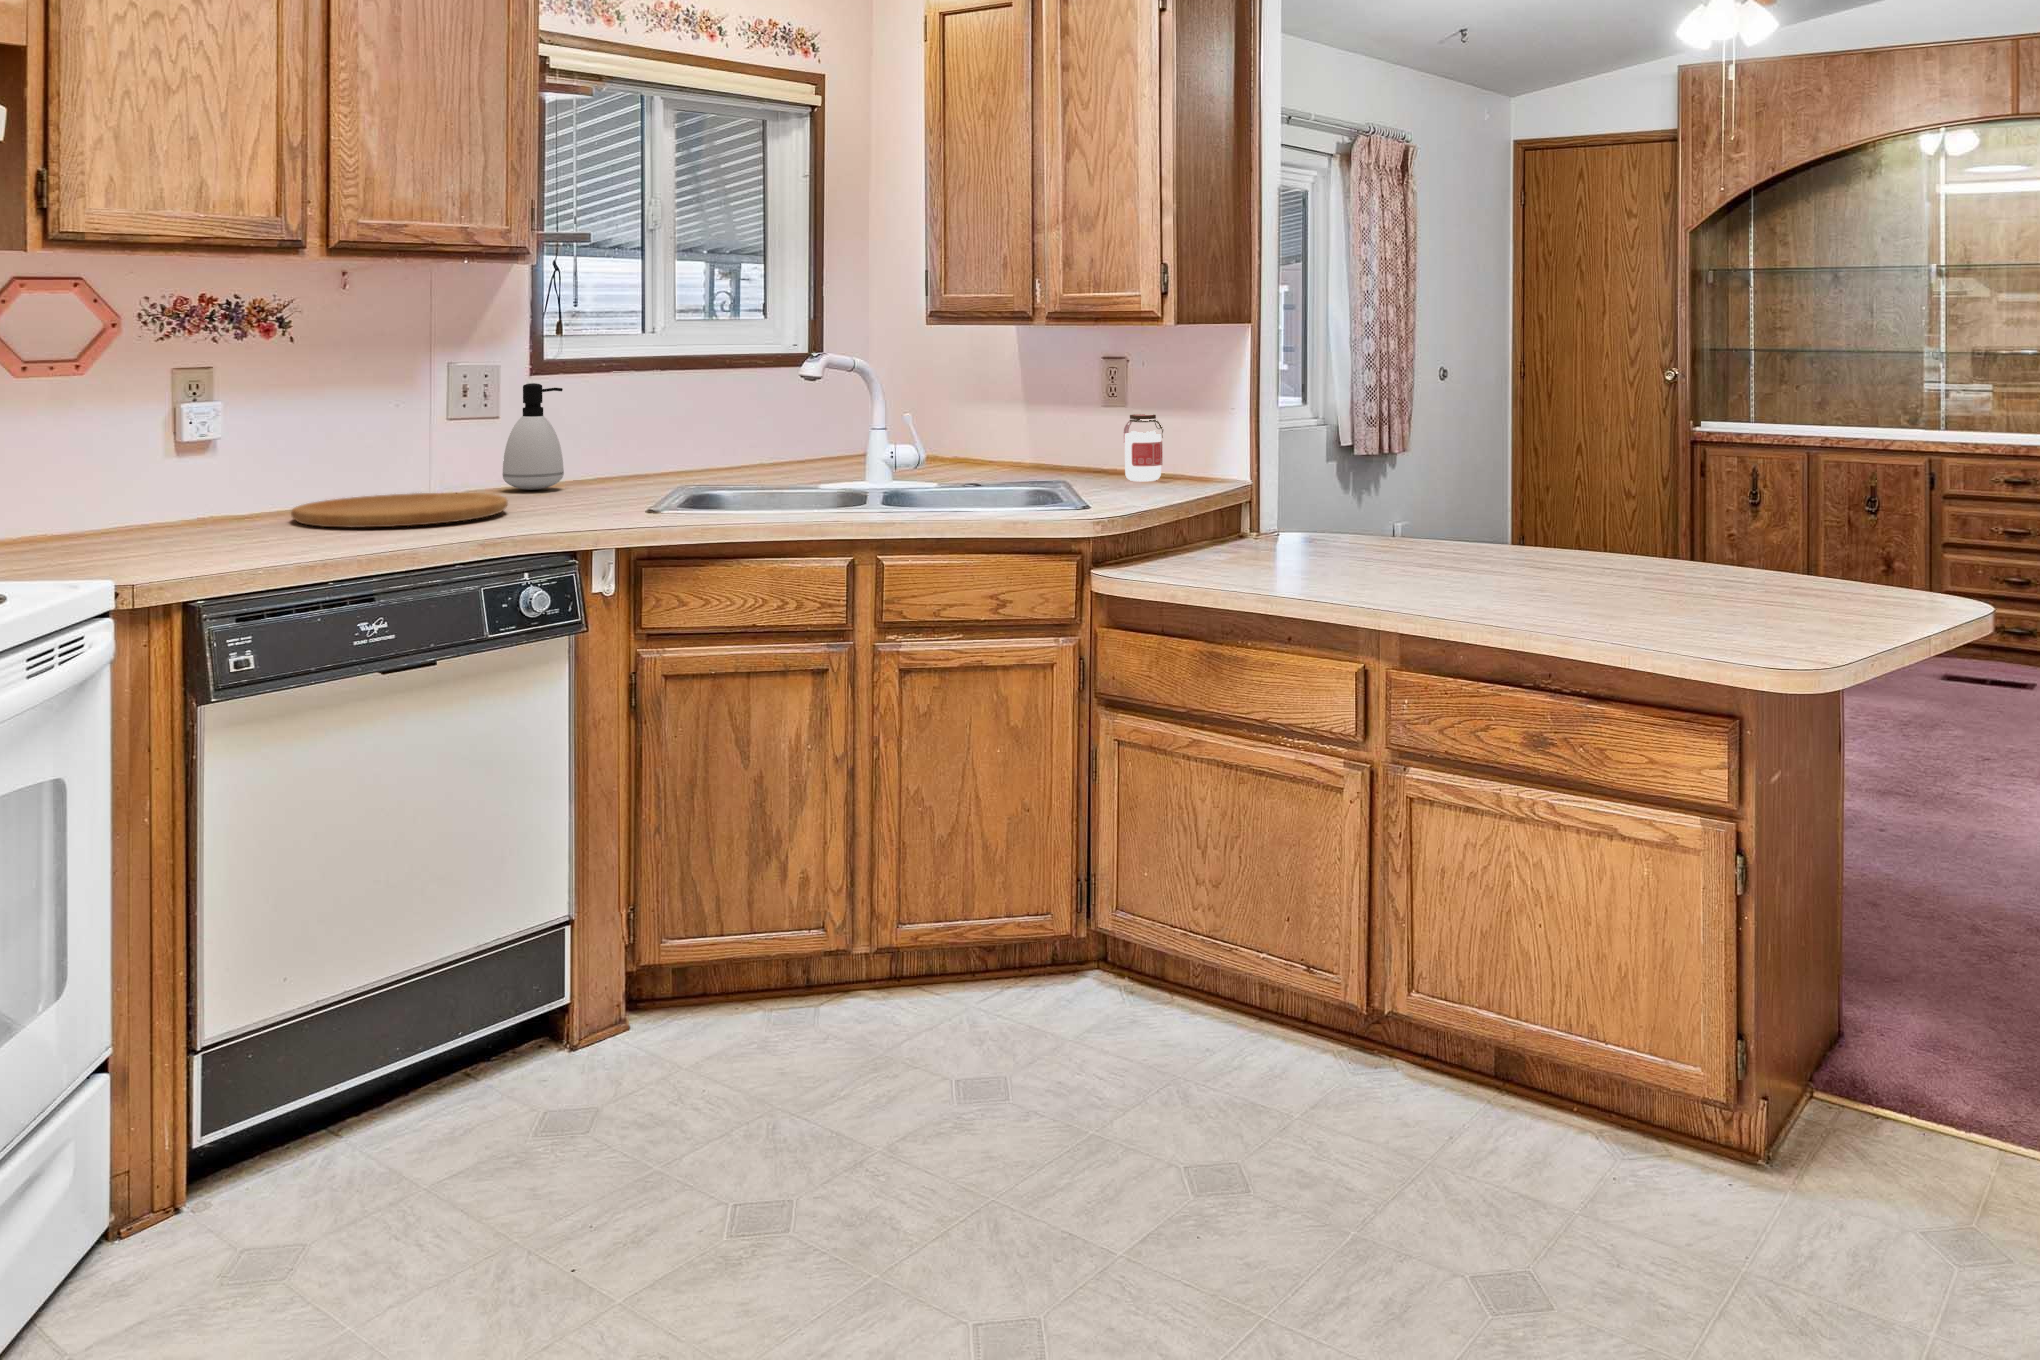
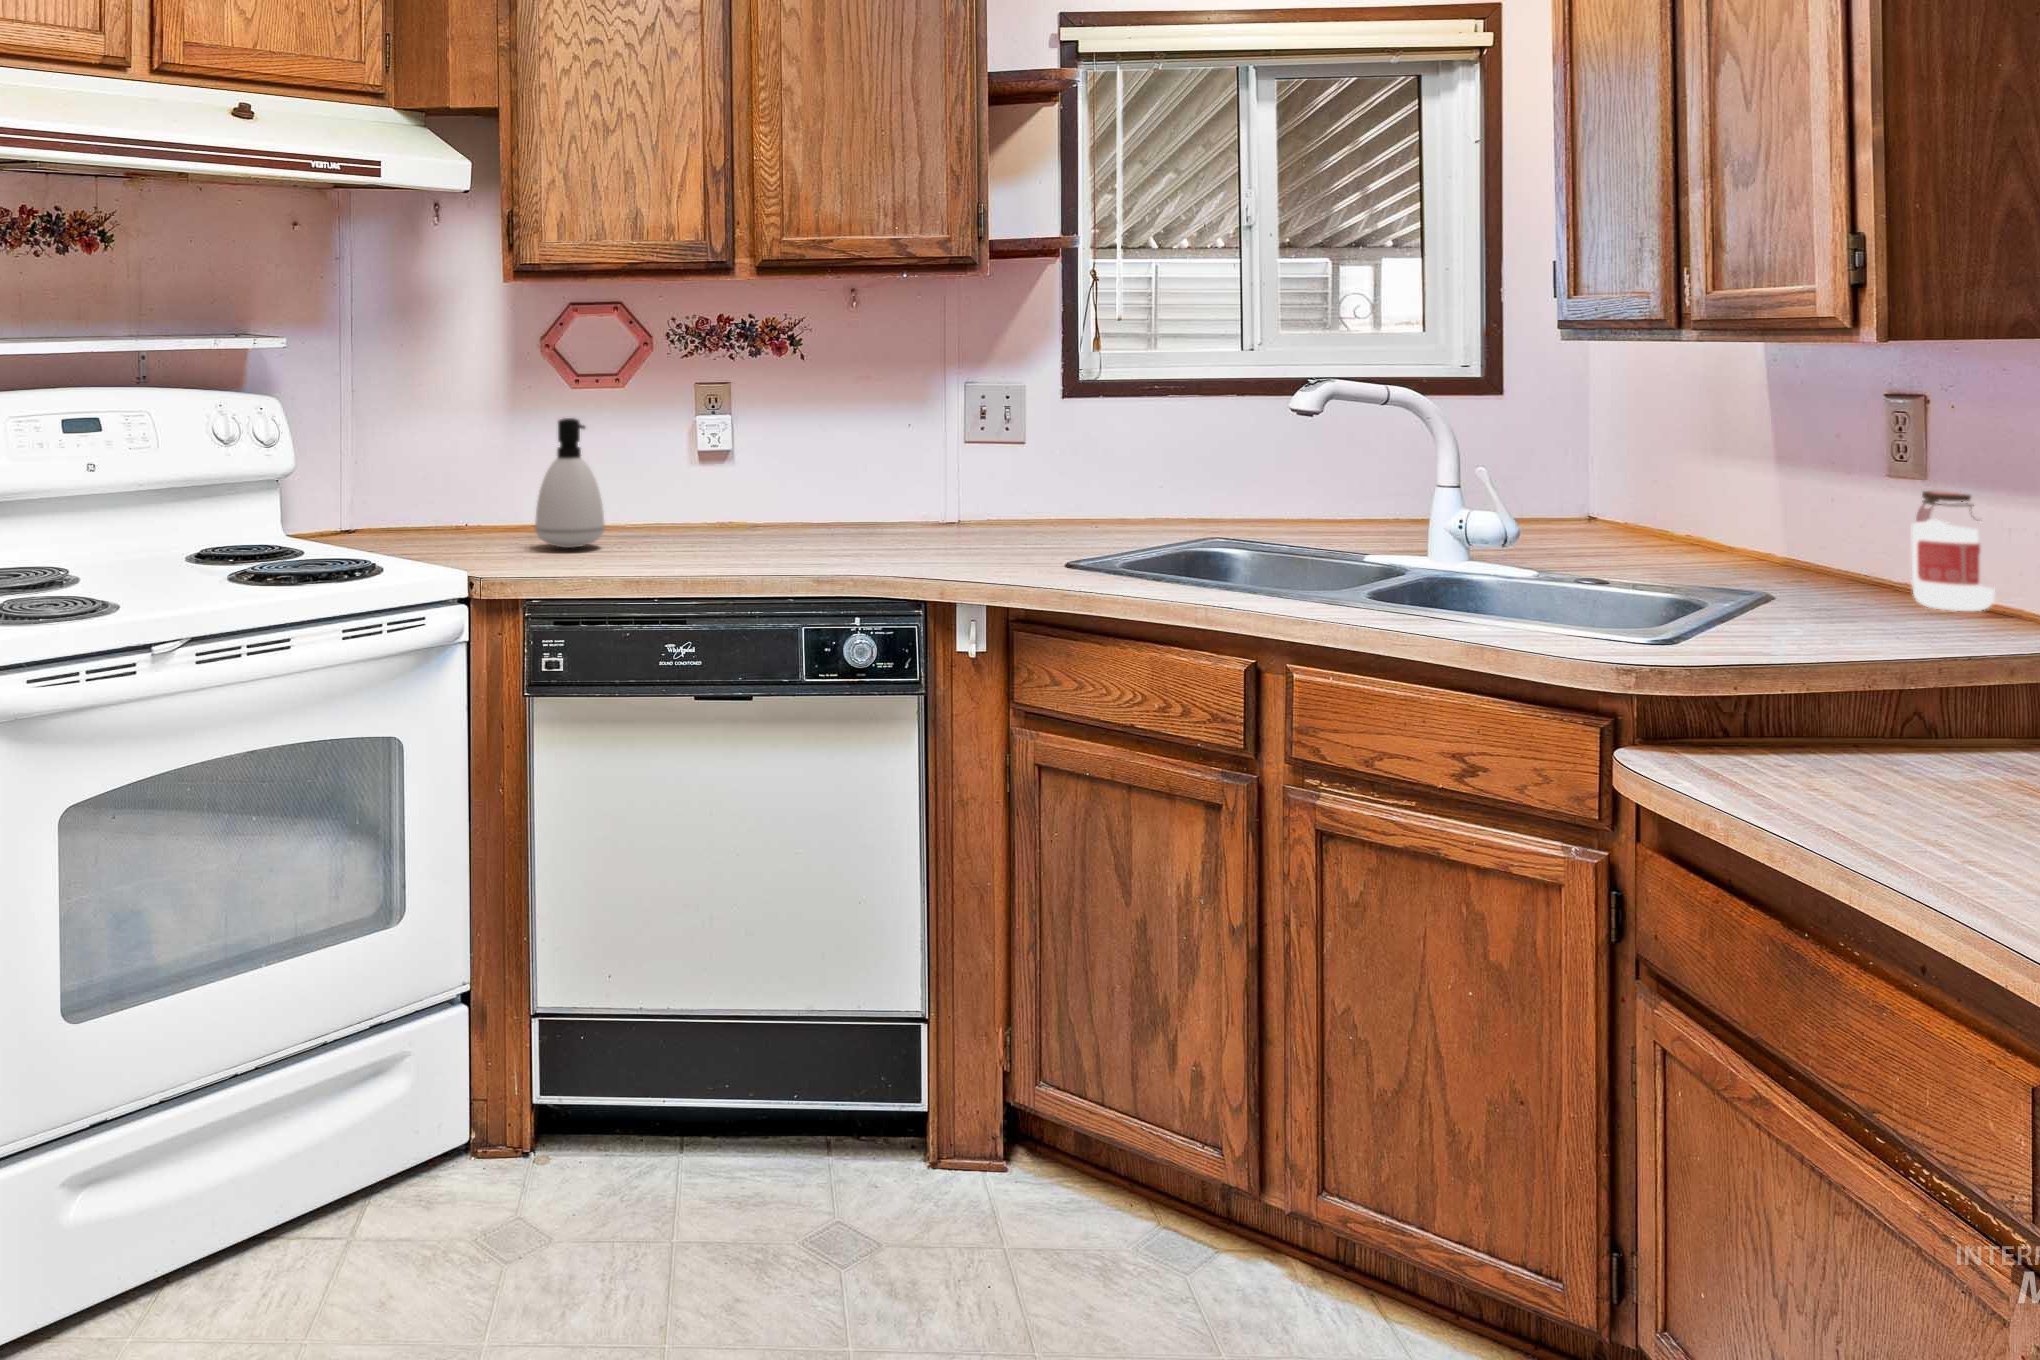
soap dispenser: present [503,383,564,490] -> present [535,418,605,548]
cutting board: present [291,493,508,528] -> none [749,516,951,552]

